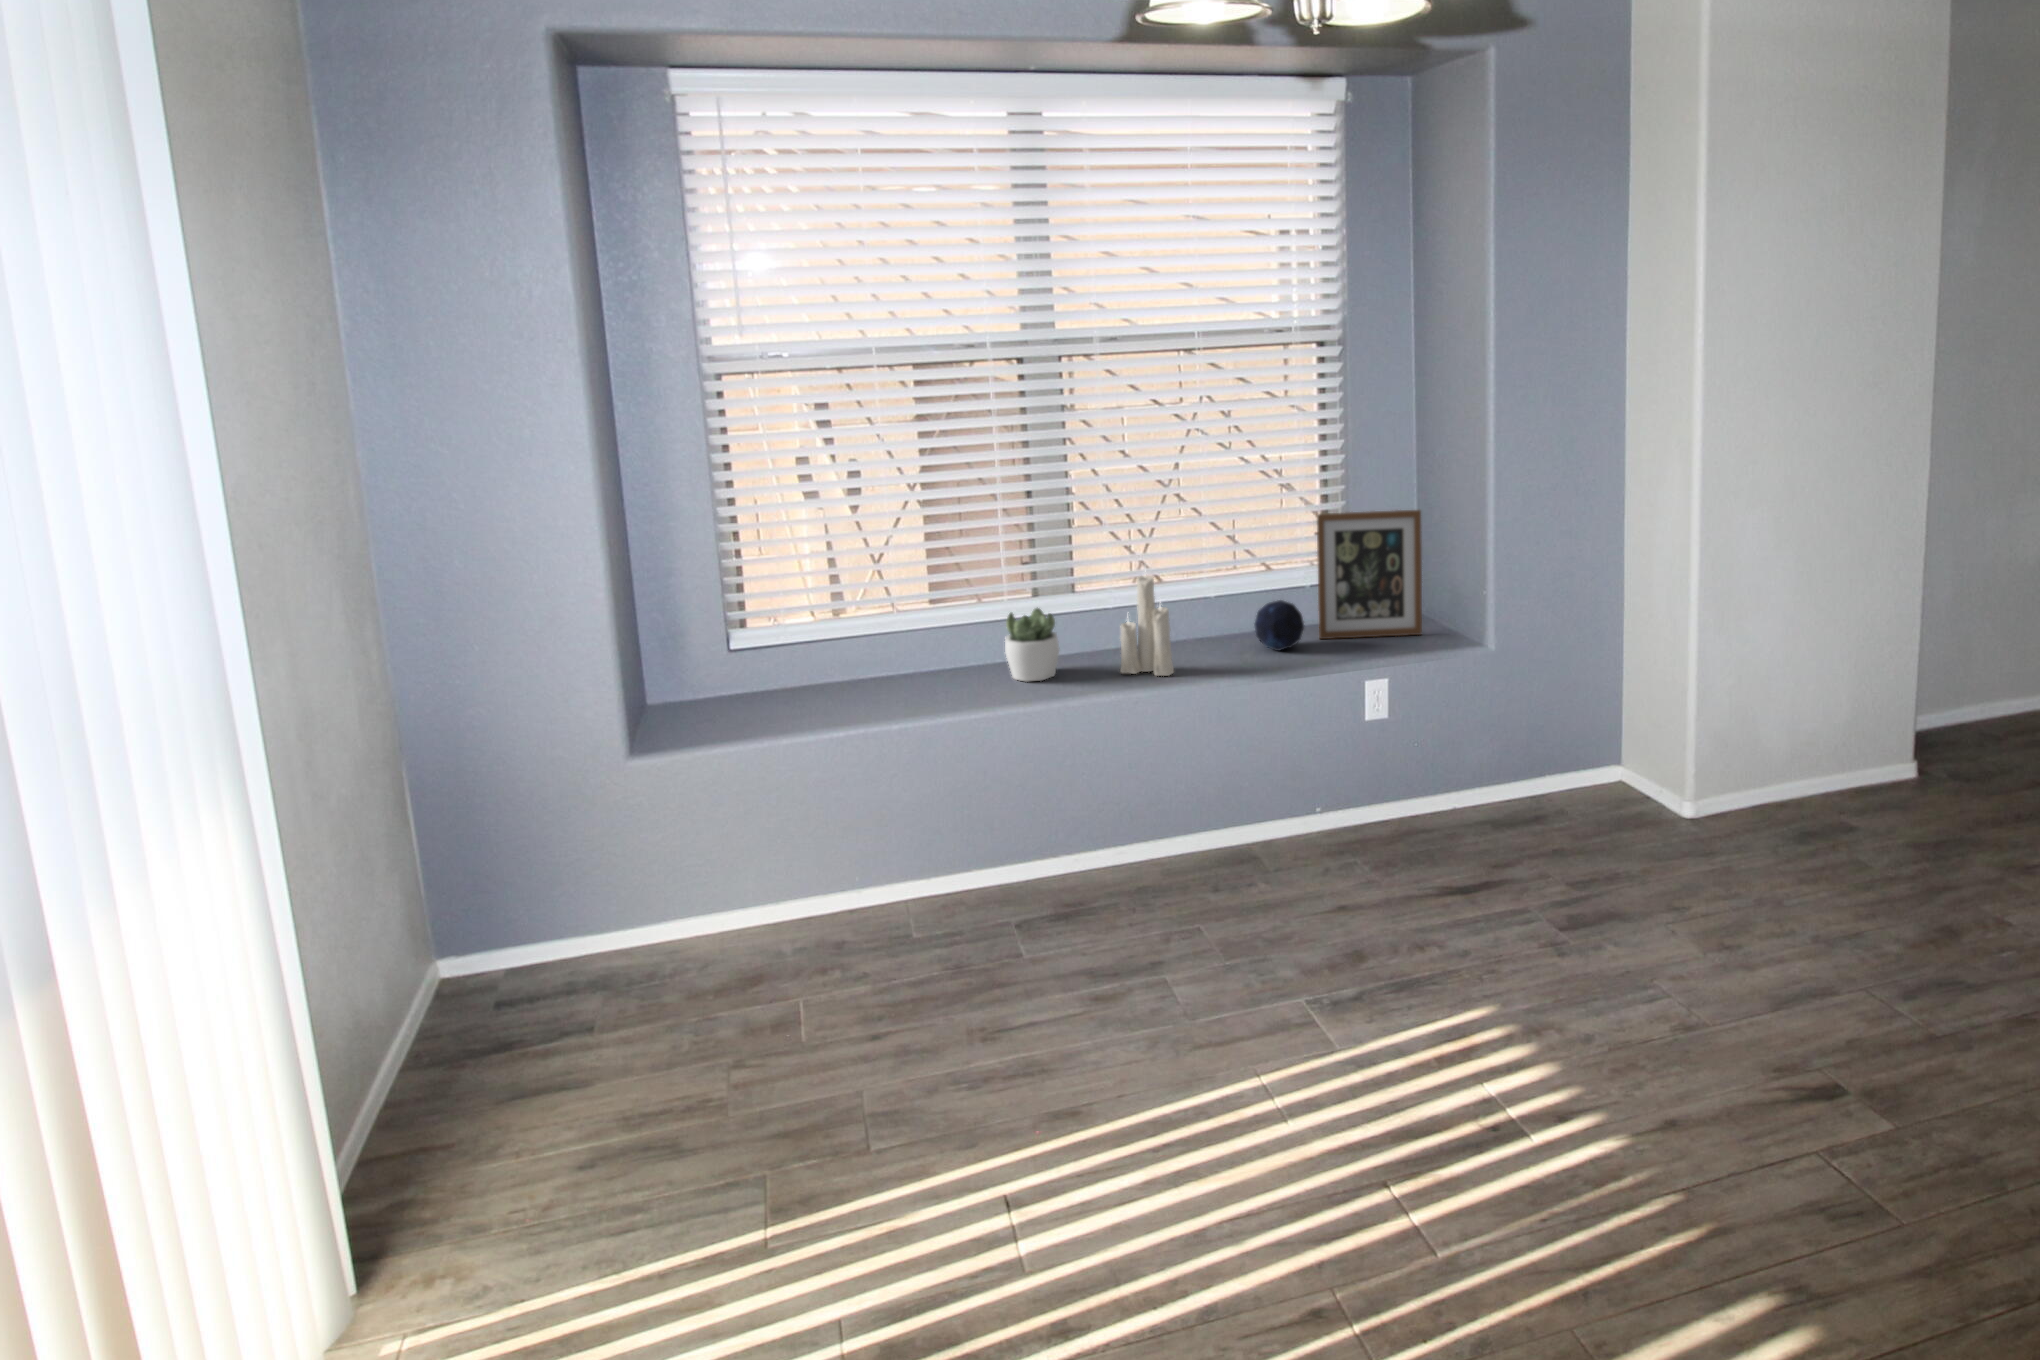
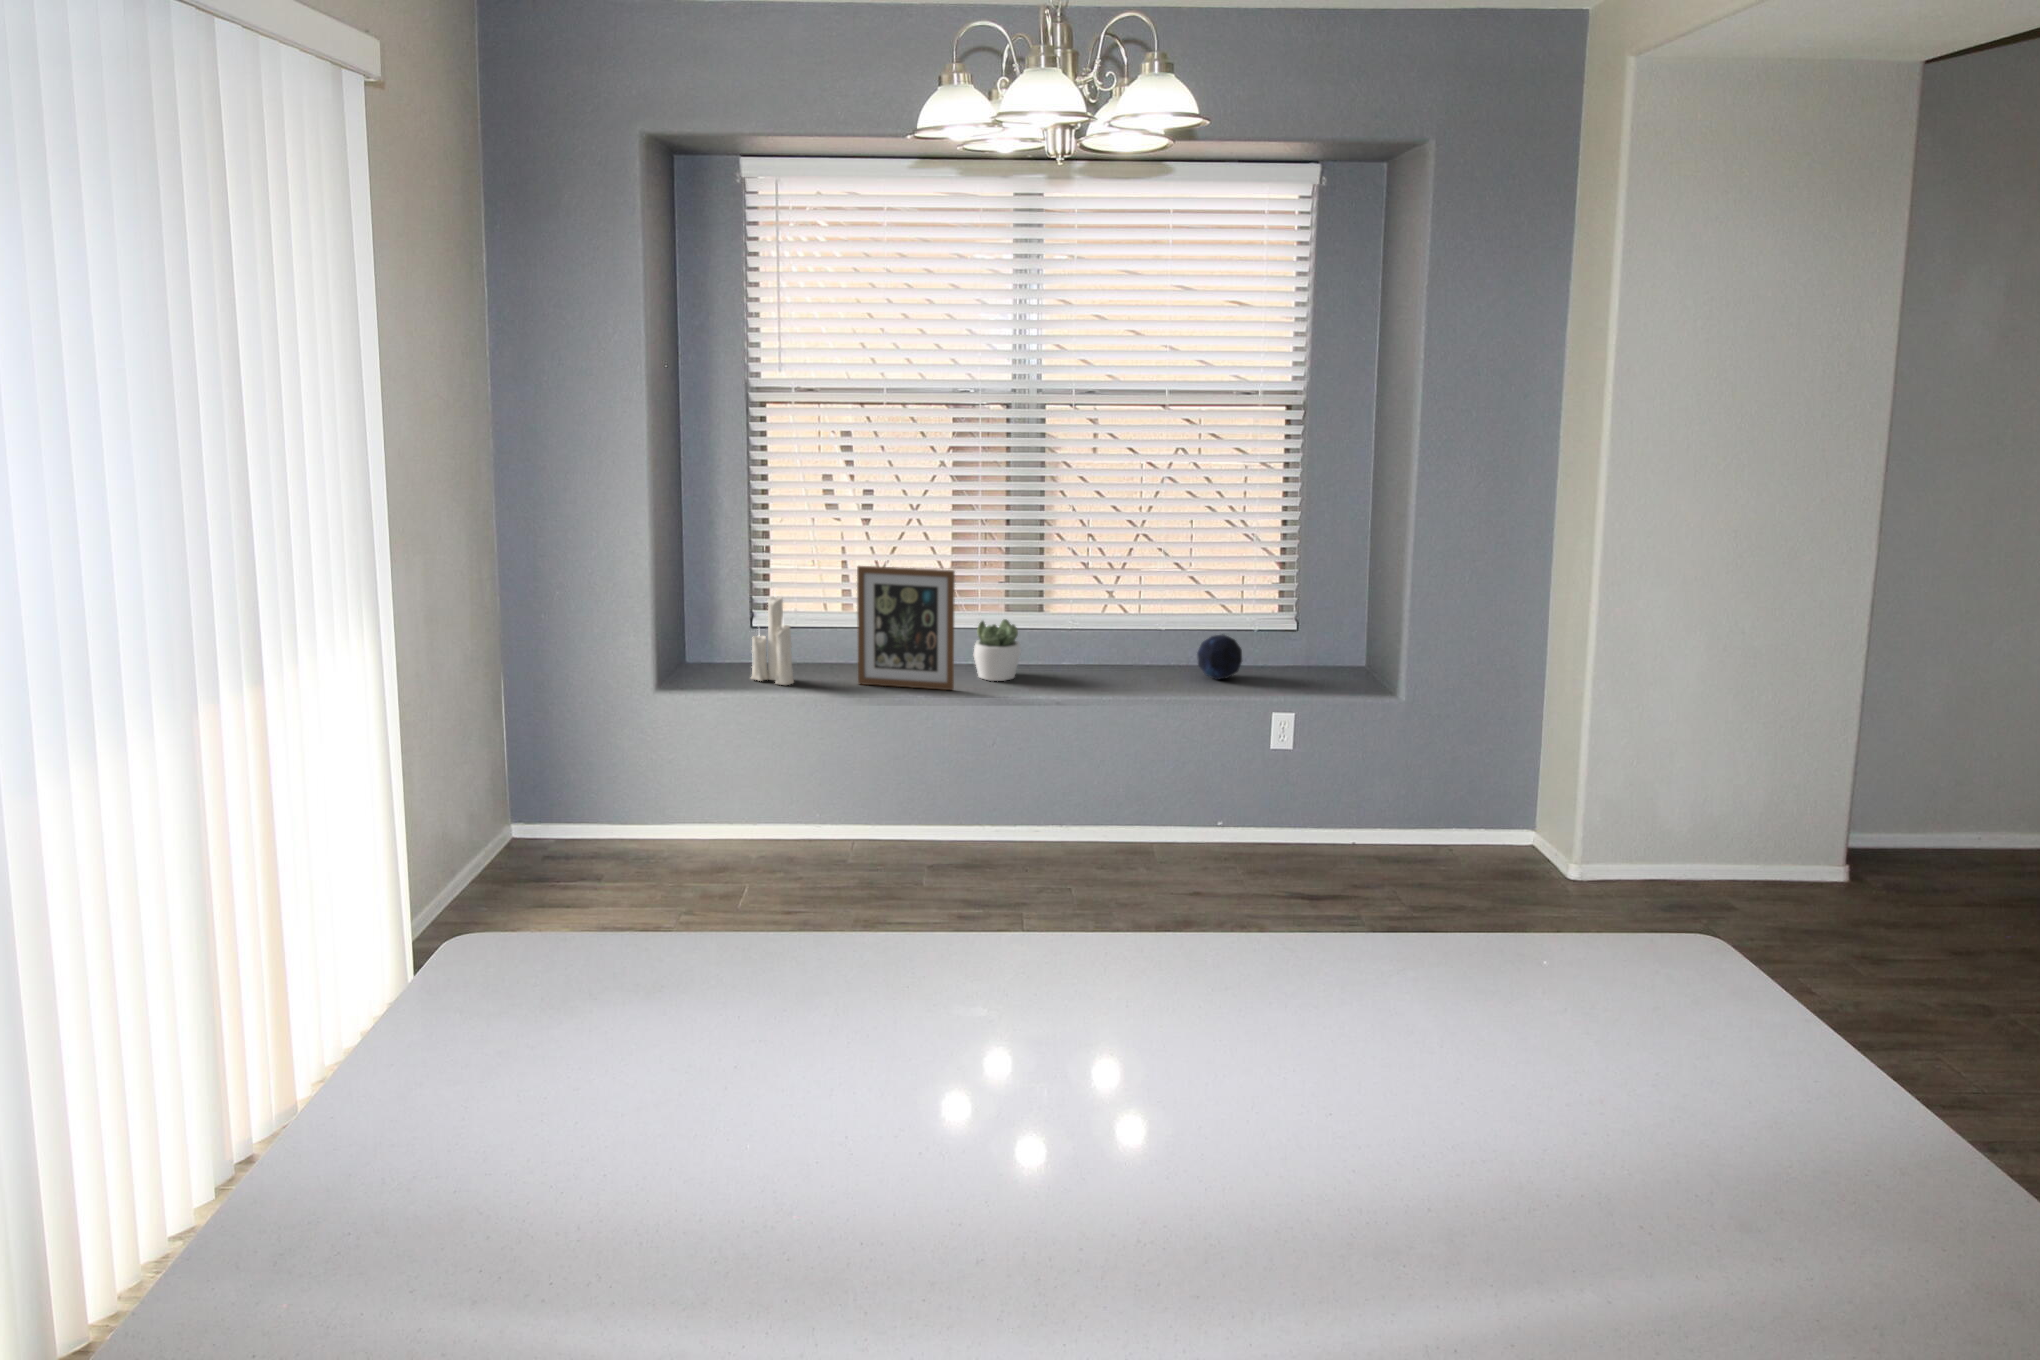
picture frame: present [1317,510,1422,639] -> present [857,566,955,690]
candle: present [1120,571,1174,676] -> present [751,596,794,685]

